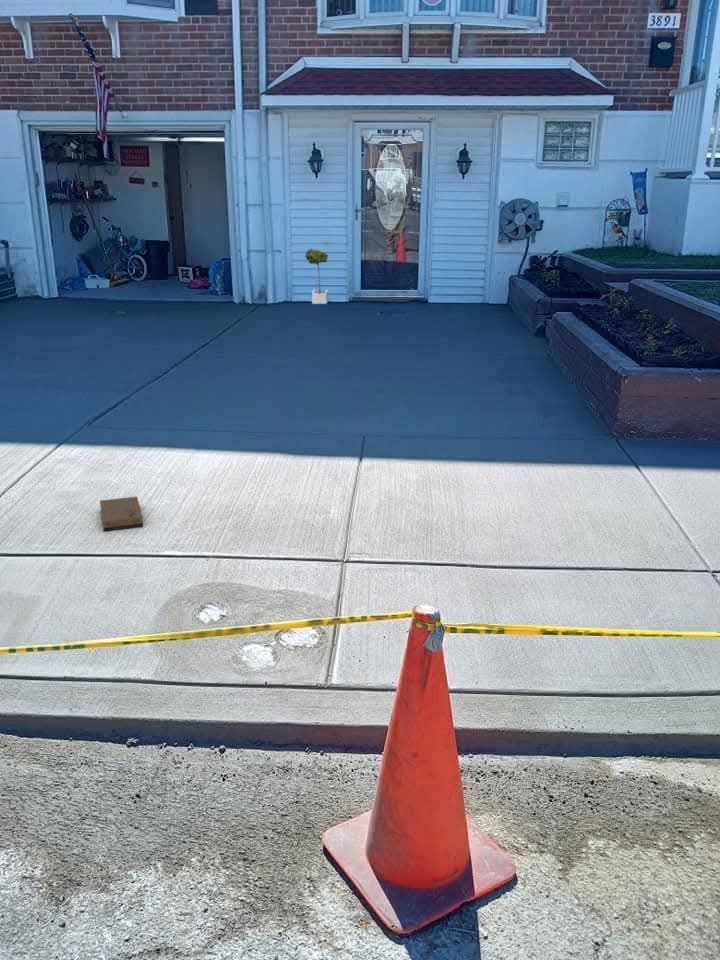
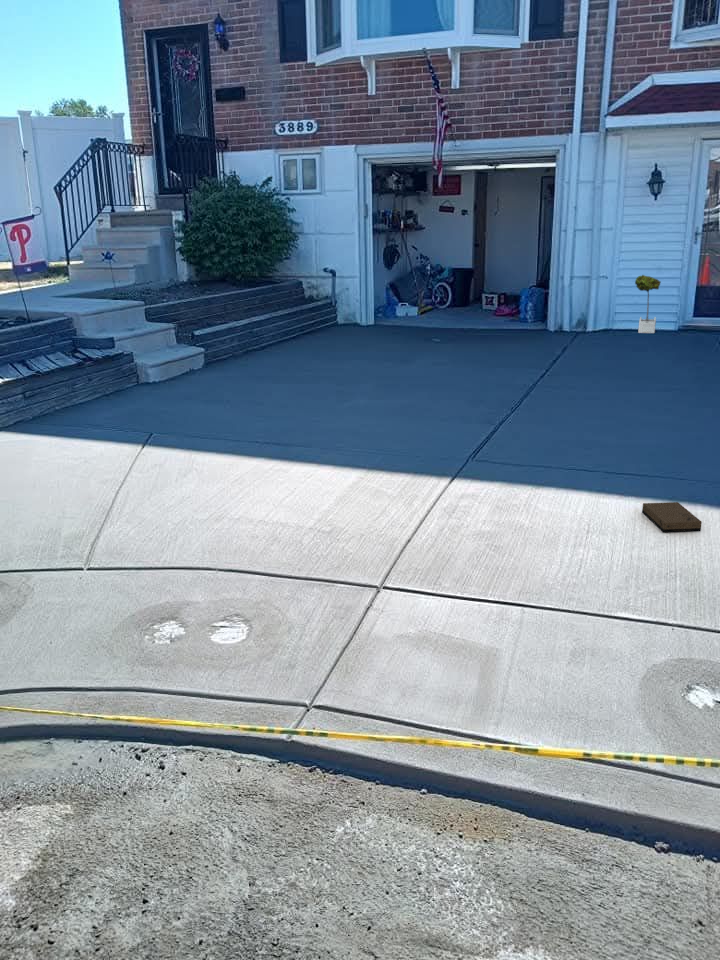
cardboard box: present [100,497,143,531] -> present [642,502,702,532]

